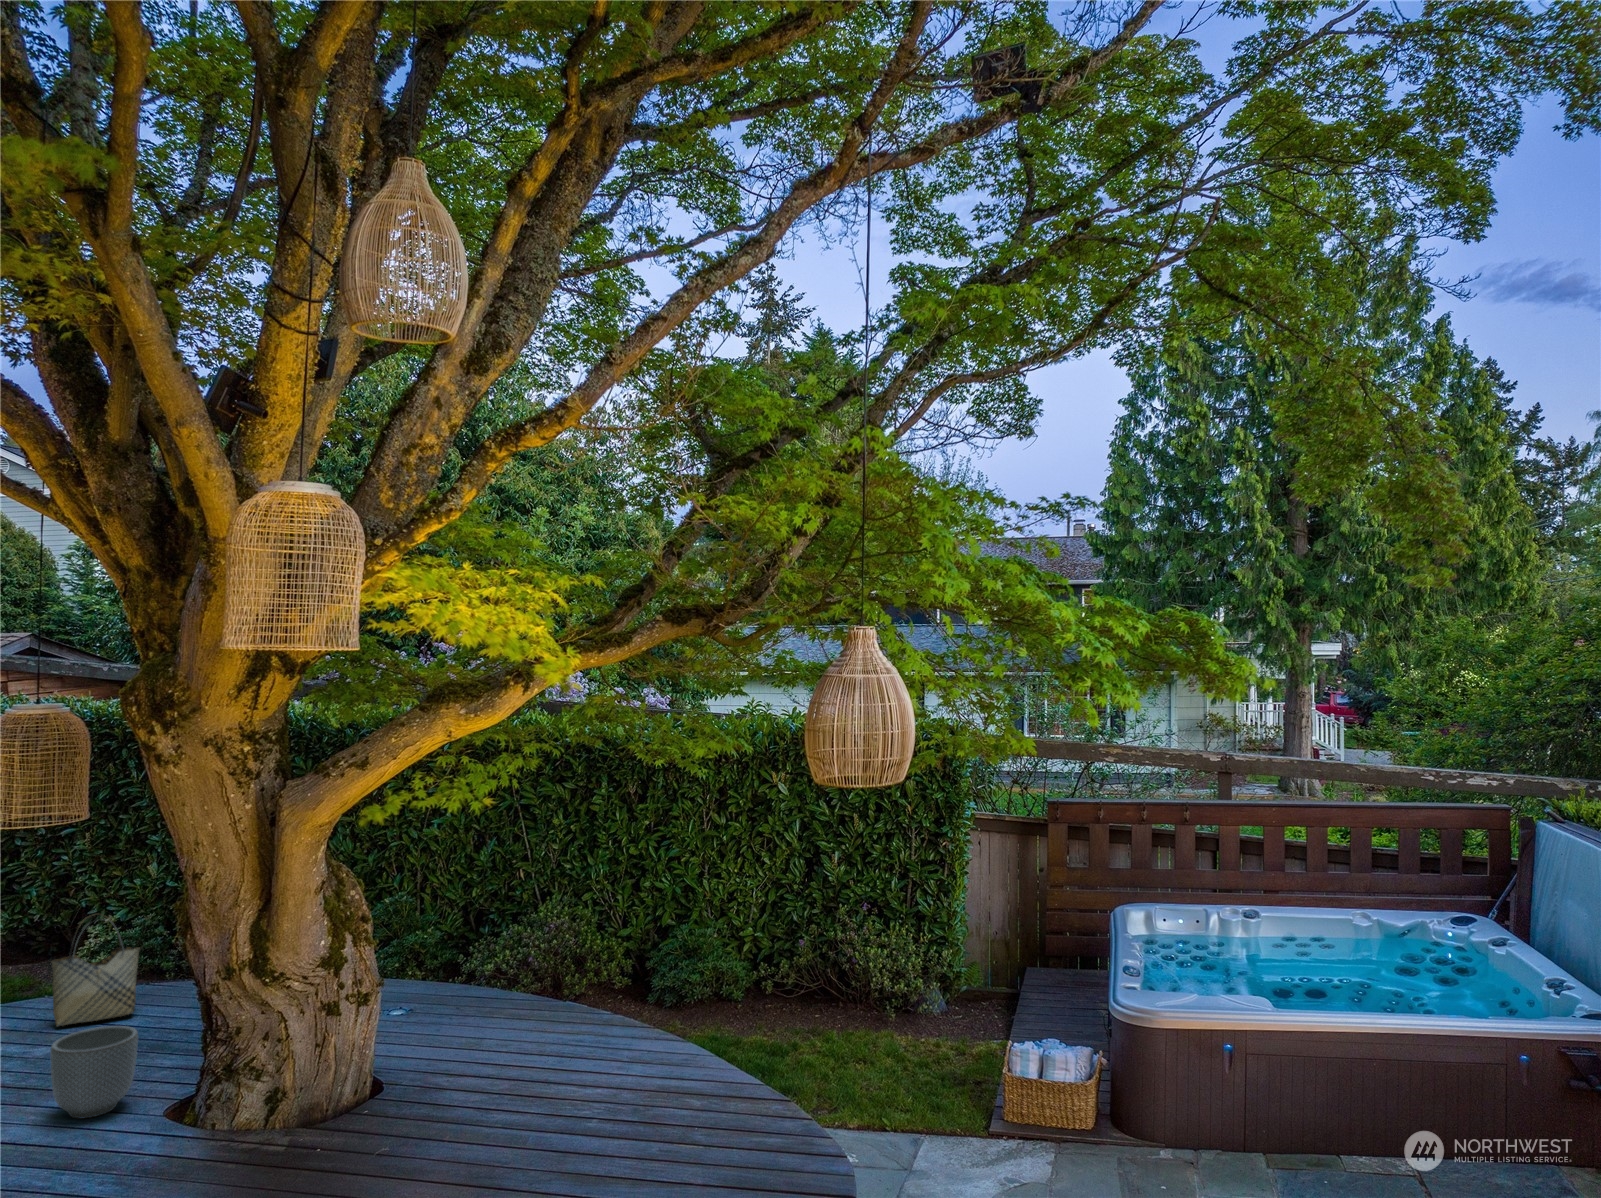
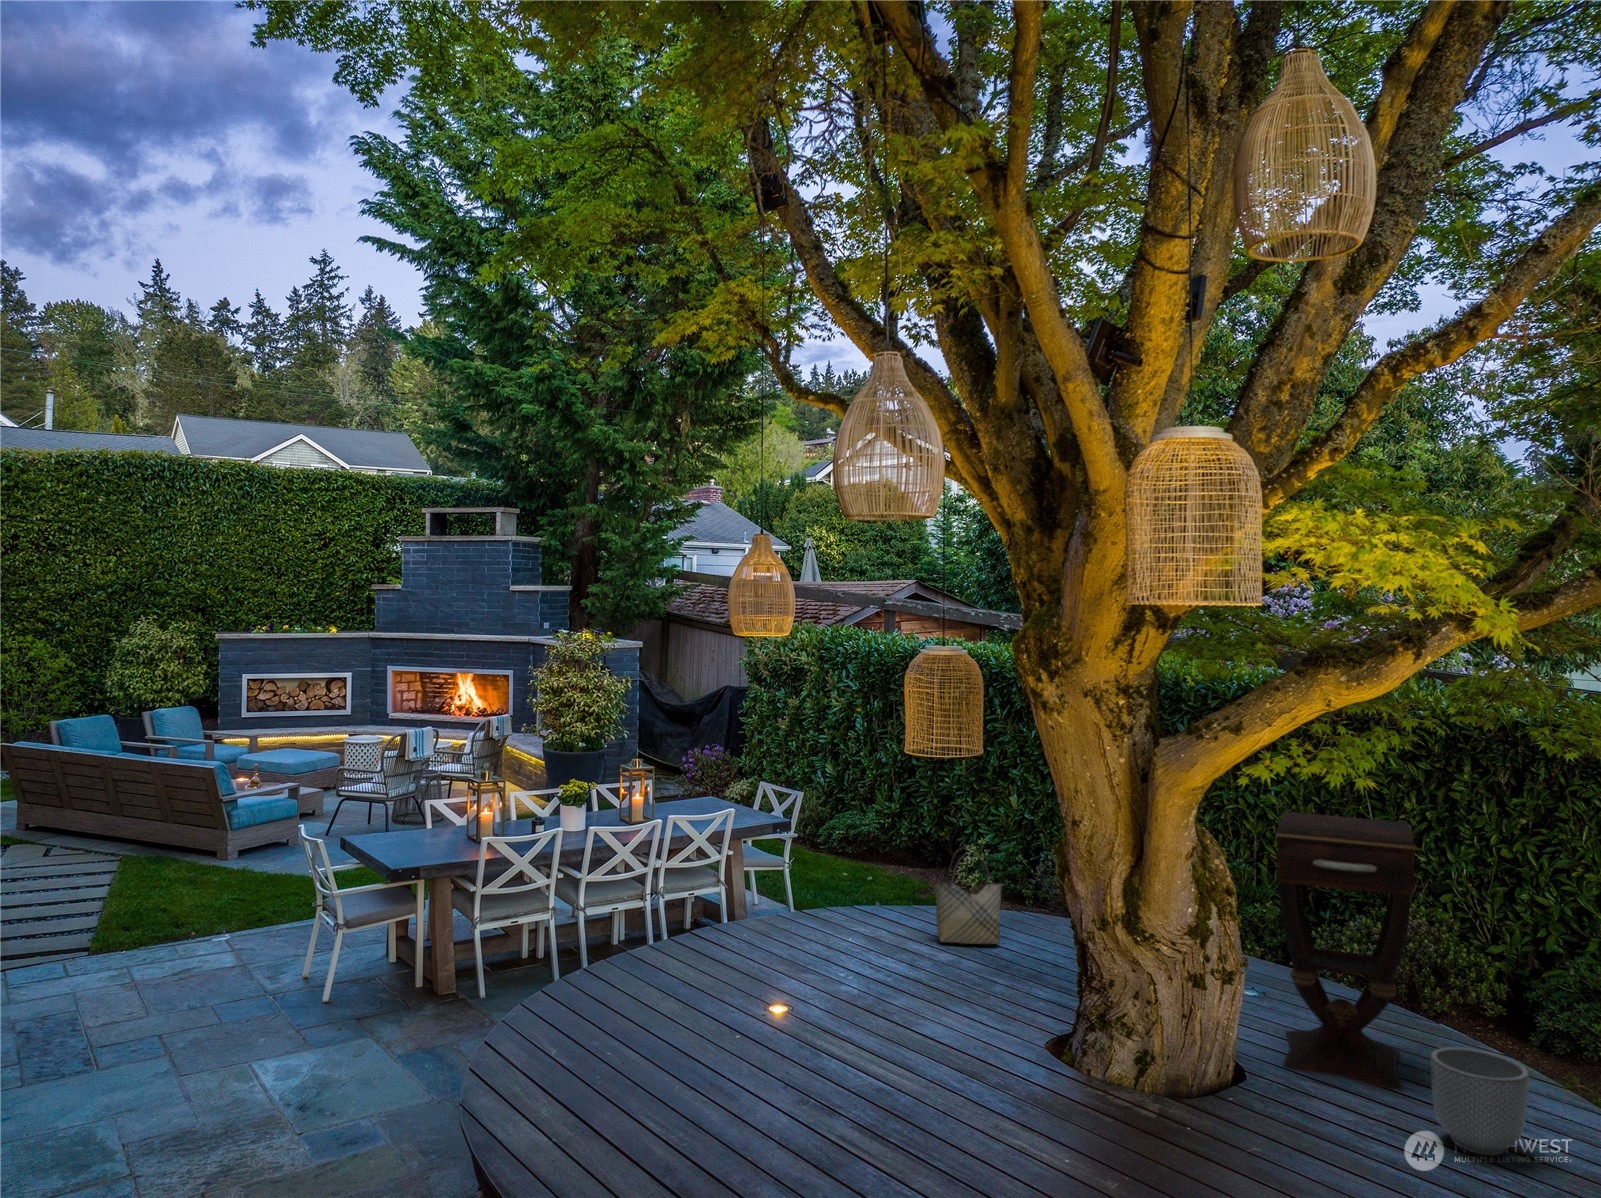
side table: none [400,833,524,1079] -> present [1276,812,1416,1091]
planter: present [50,1026,138,1119] -> present [1430,1047,1529,1156]

